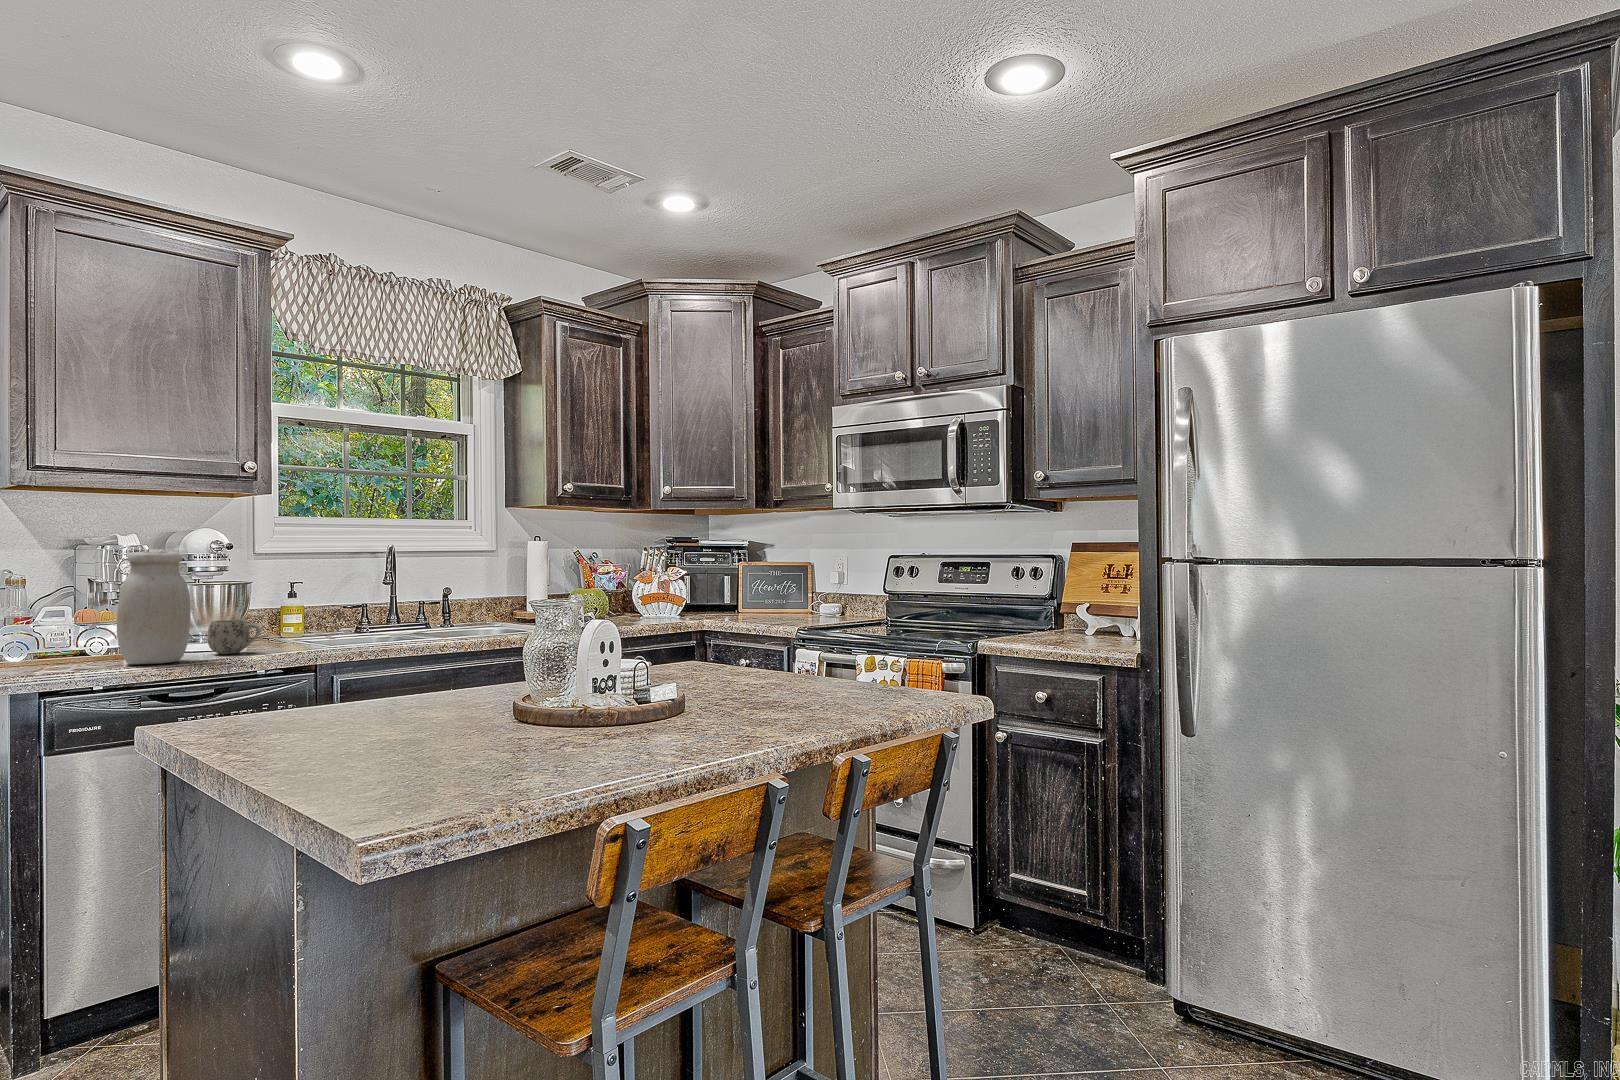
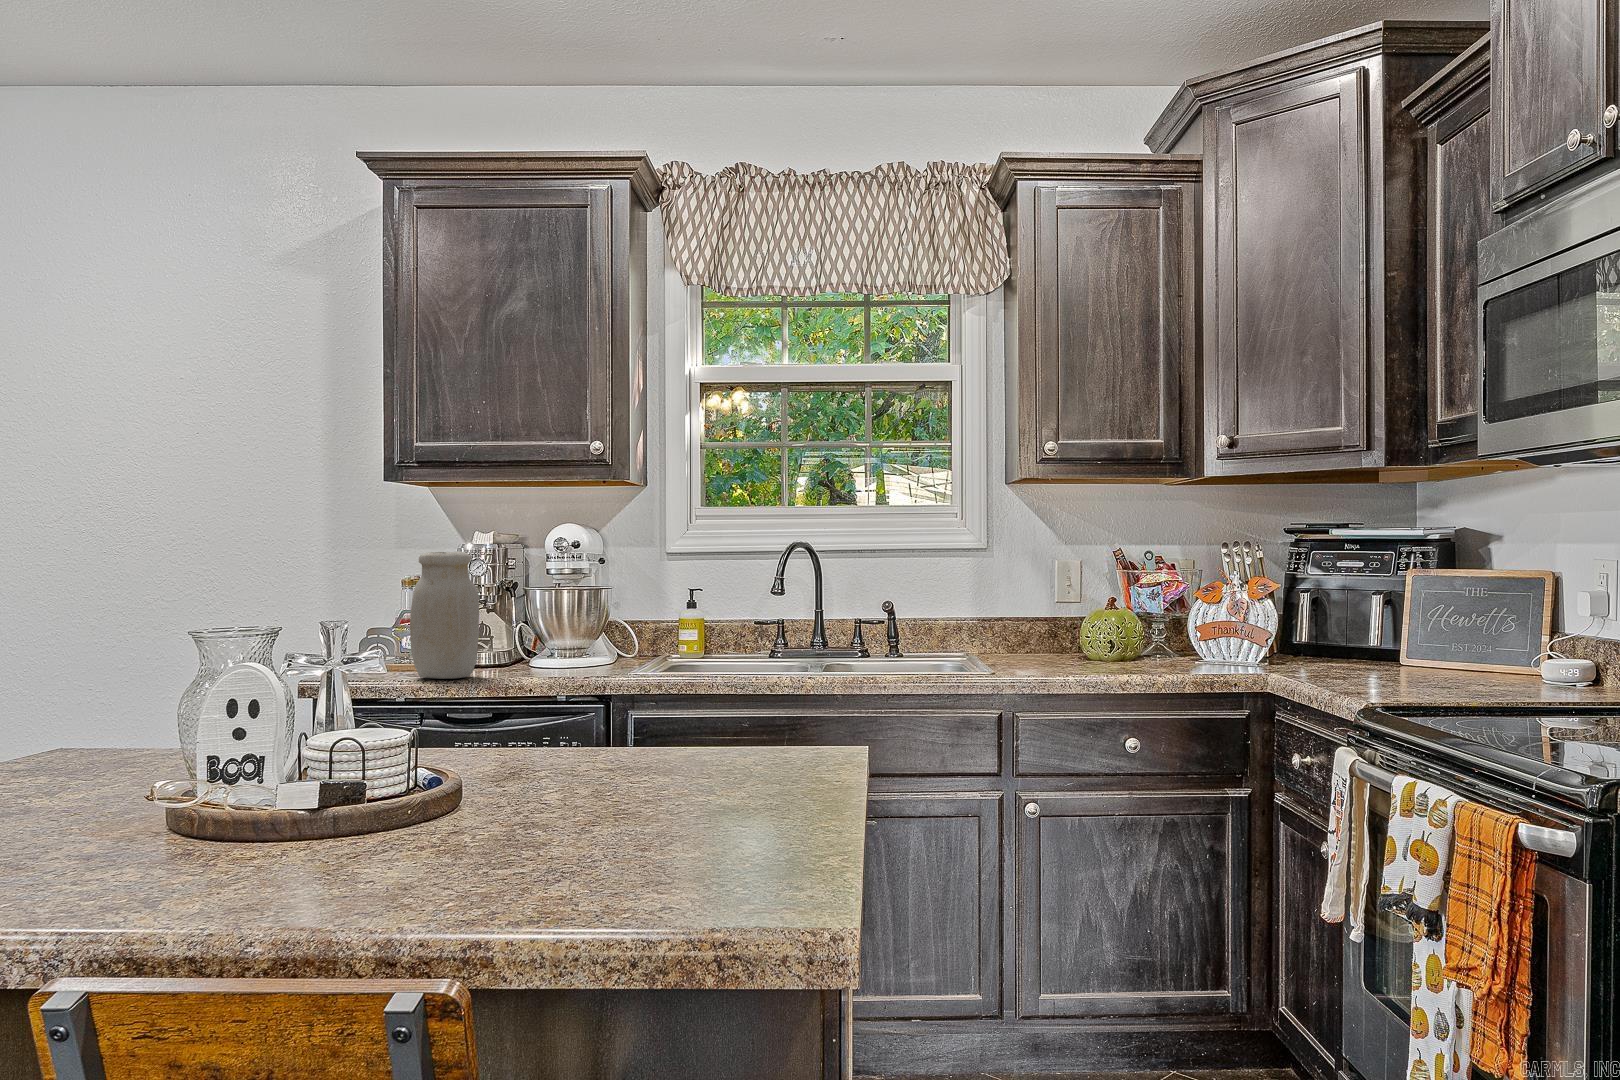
mug: present [207,620,260,654] -> none [518,633,564,673]

